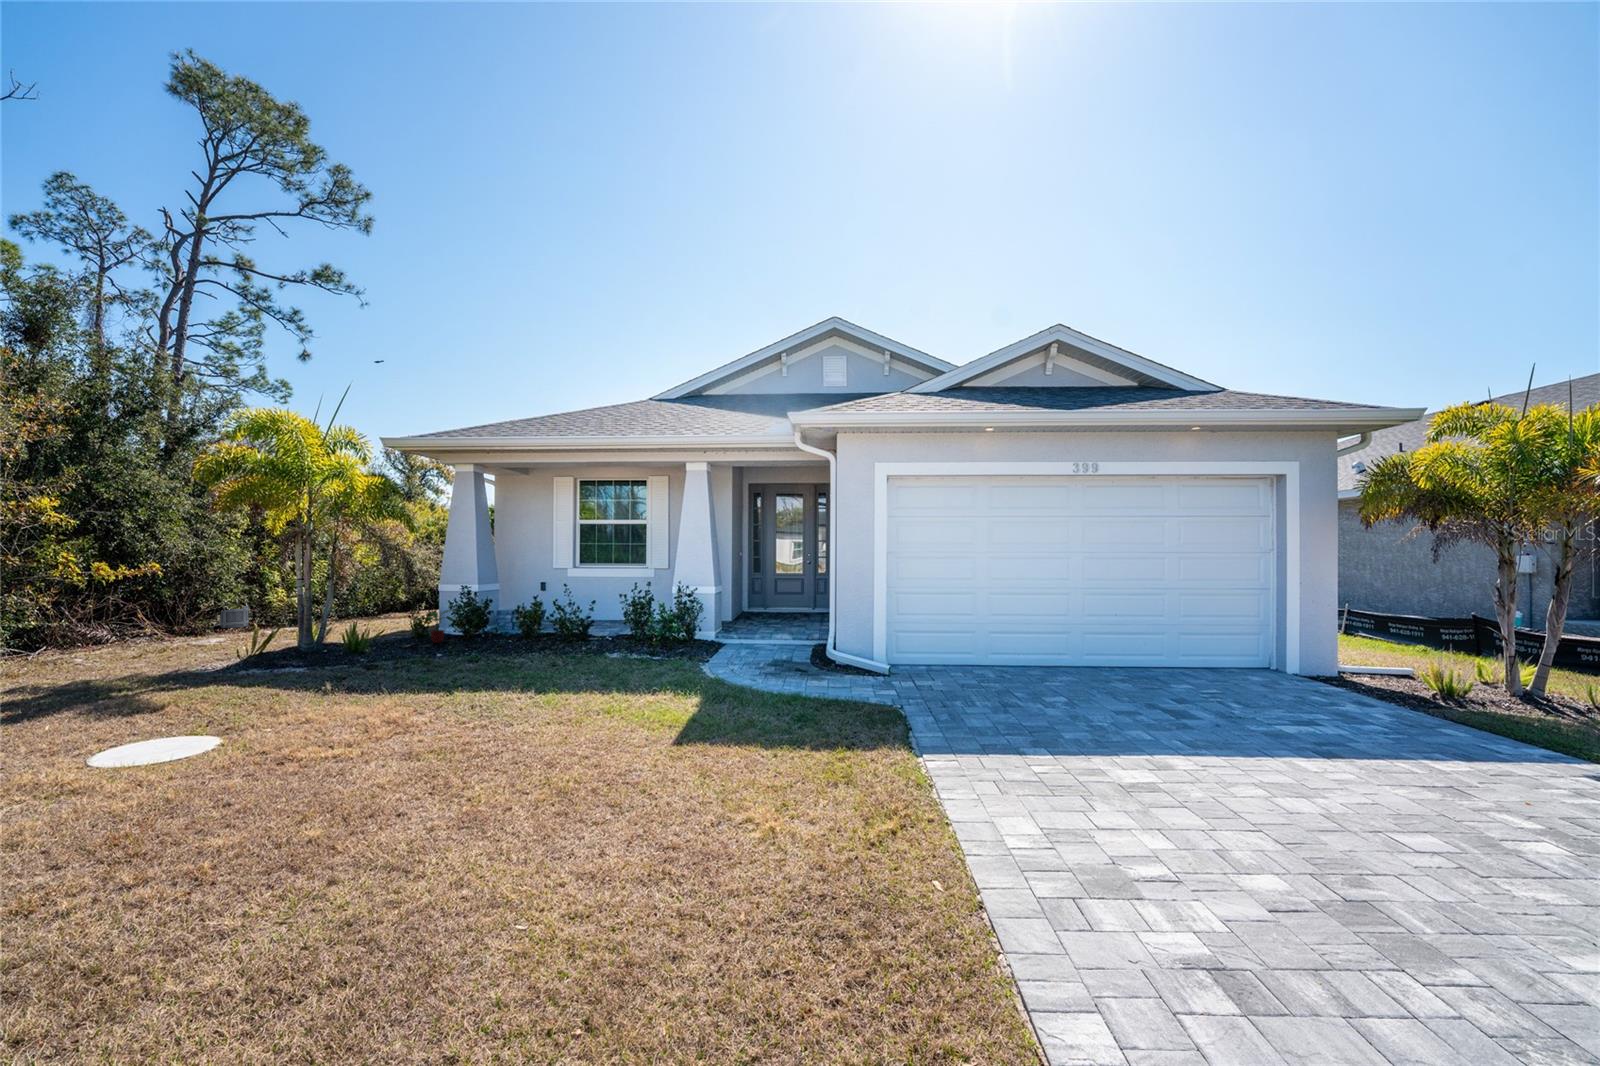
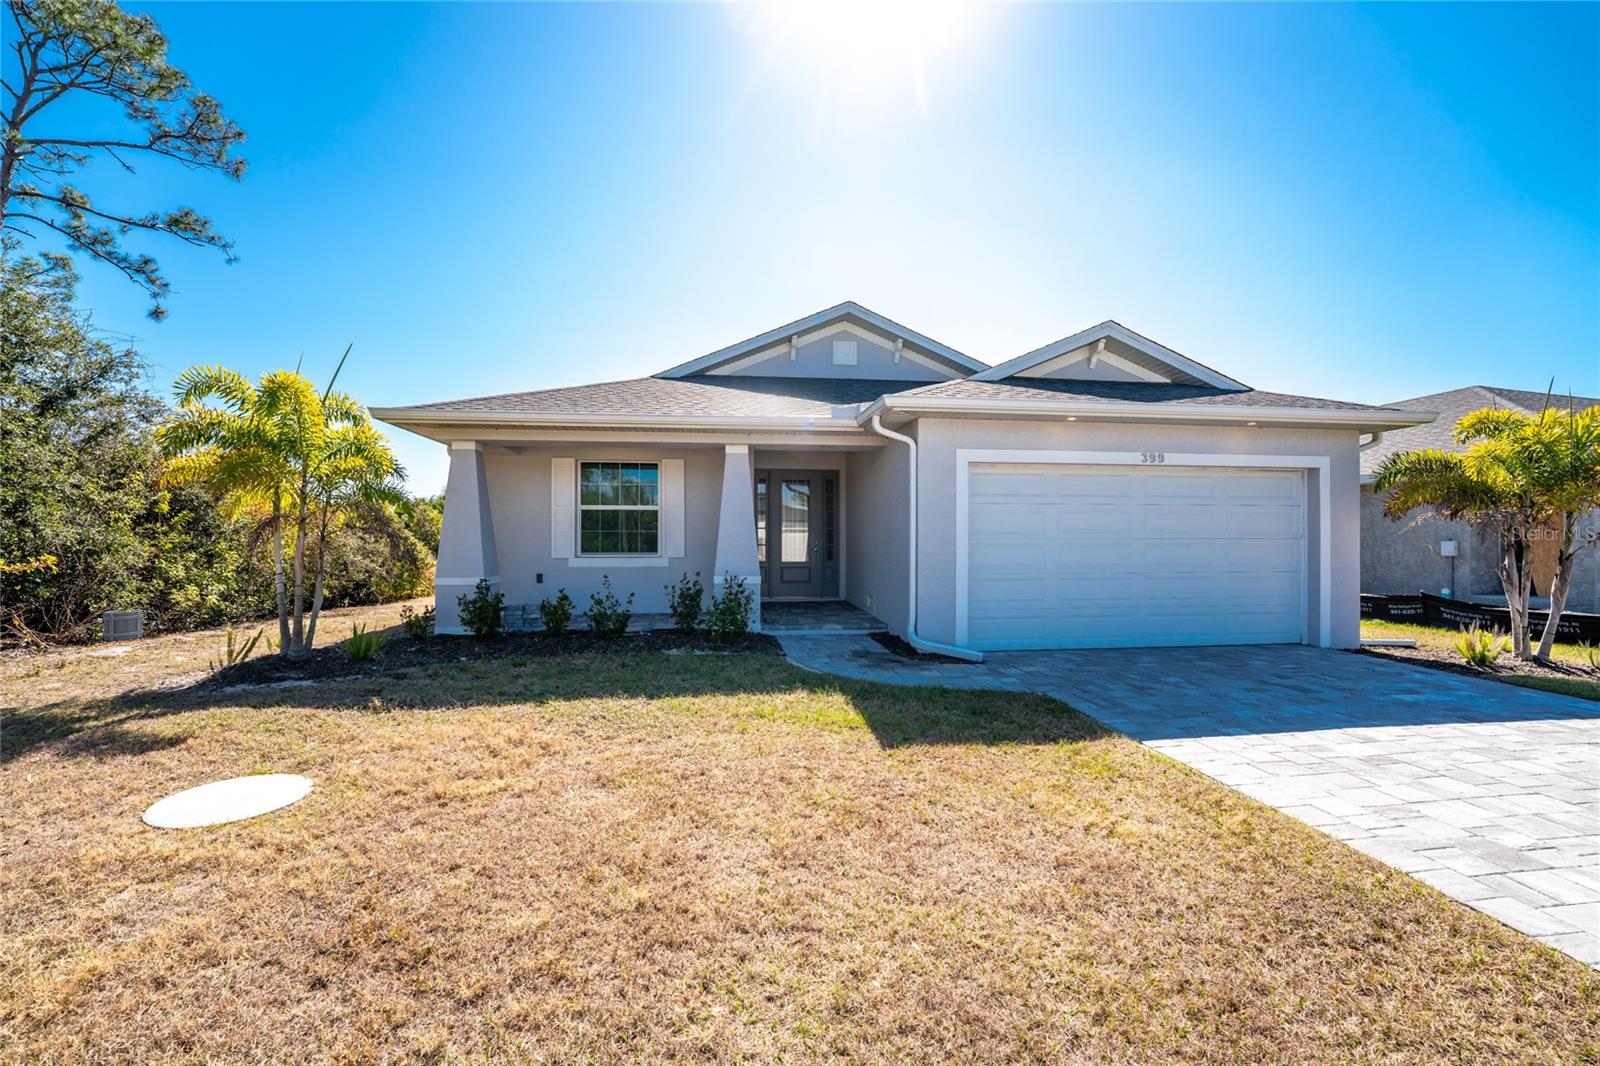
potted plant: present [425,610,451,643] -> none [422,610,465,649]

